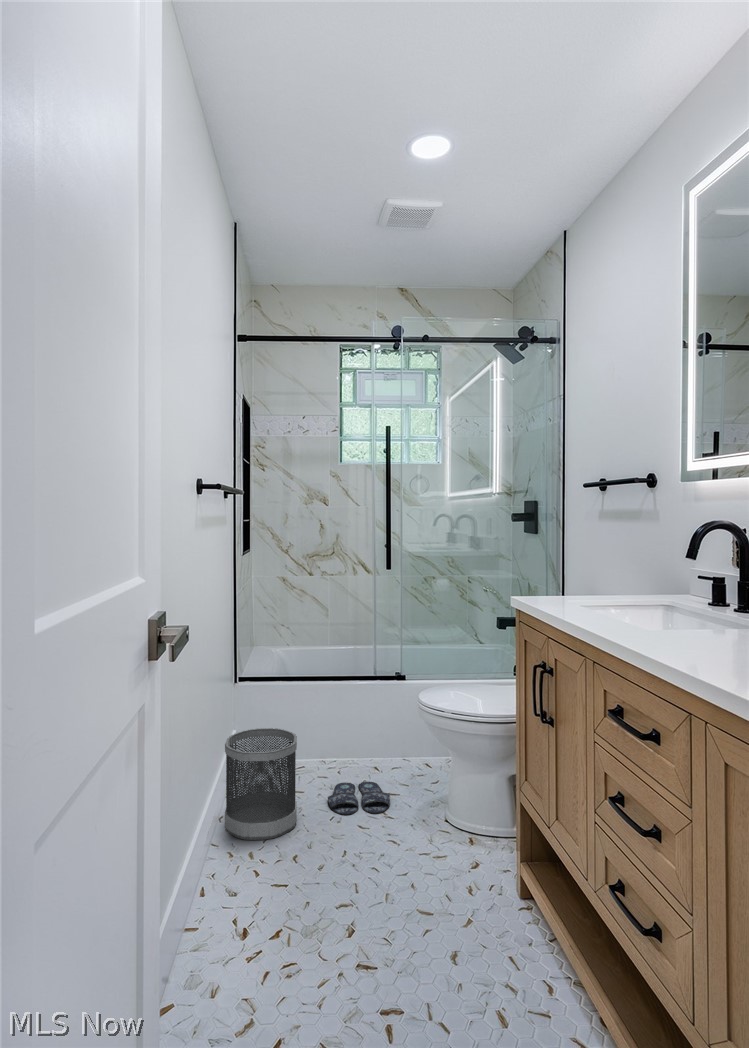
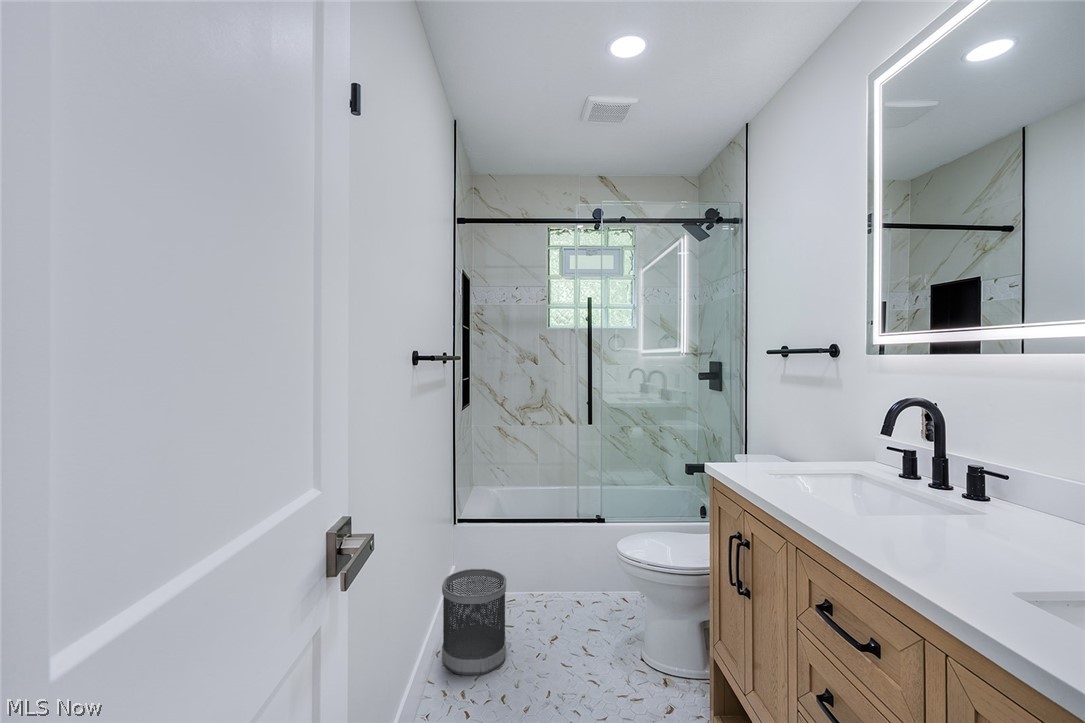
slippers: present [328,782,390,815] -> none [534,615,590,651]

